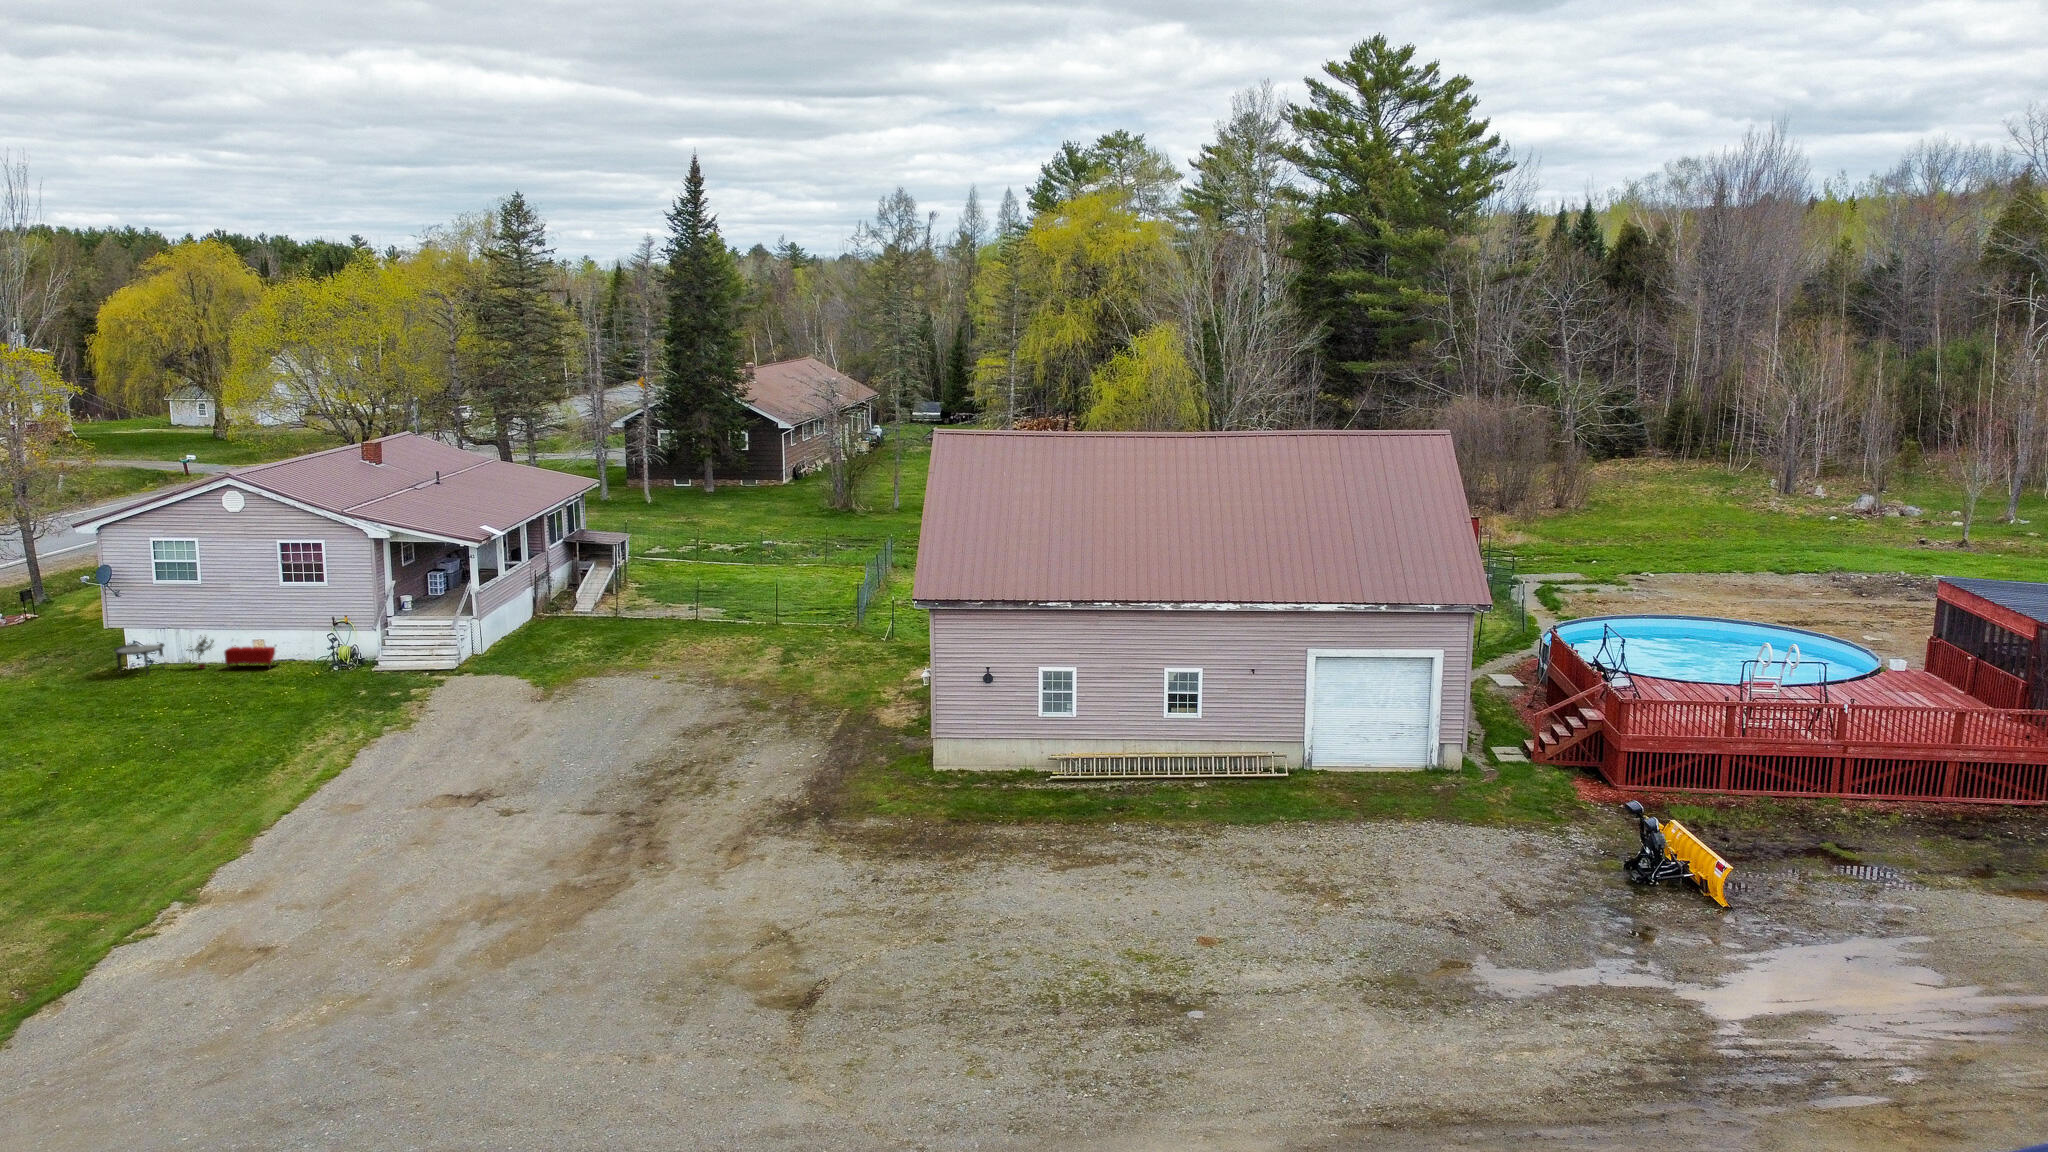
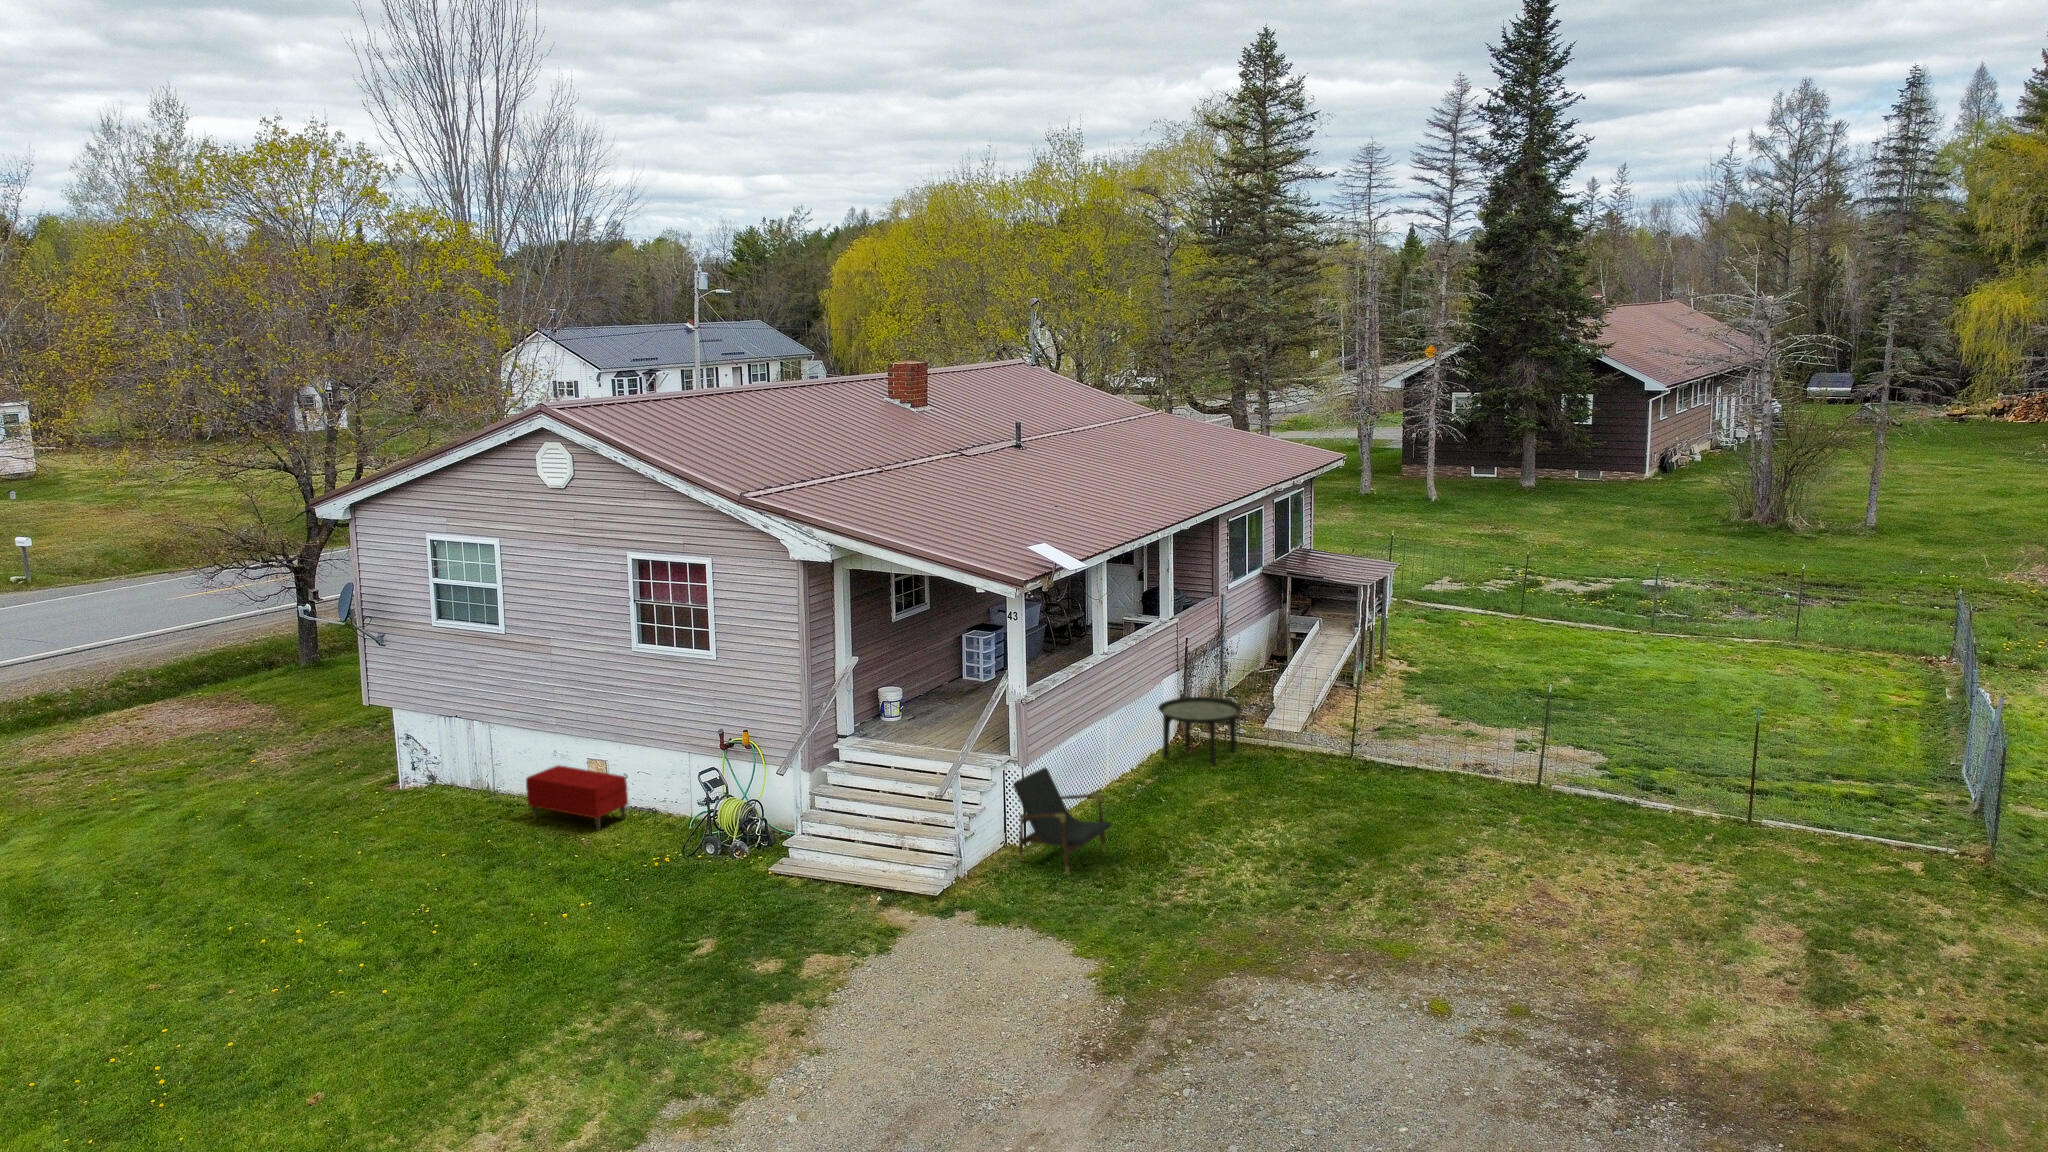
lounge chair: none [479,619,521,658] -> present [1013,768,1111,875]
potted tree: present [186,635,214,669] -> none [476,736,523,808]
round table: present [114,642,164,675] -> present [1158,697,1242,765]

